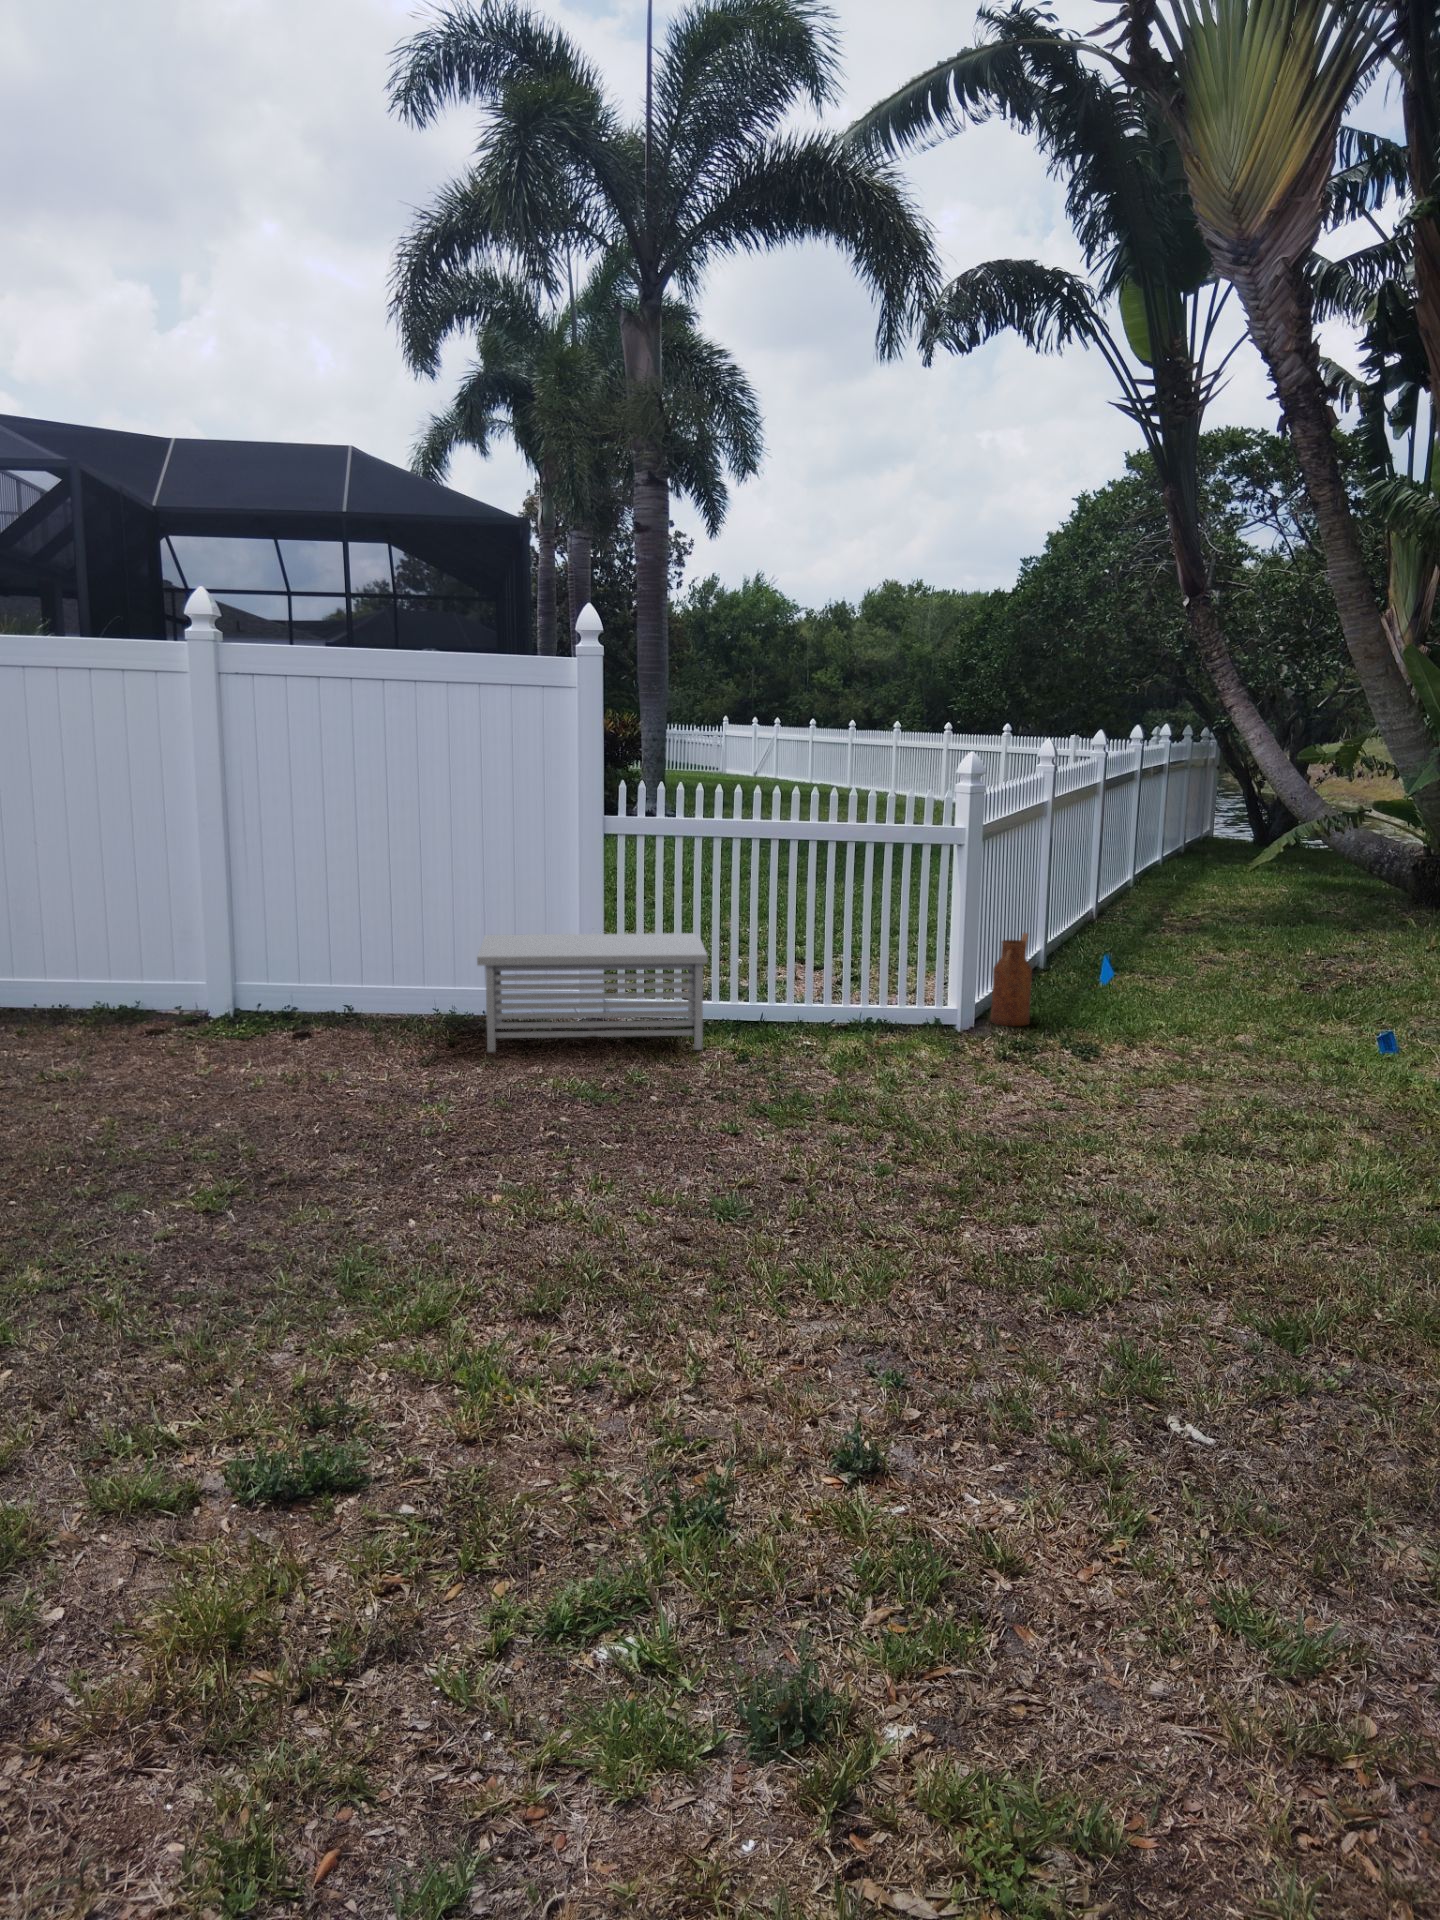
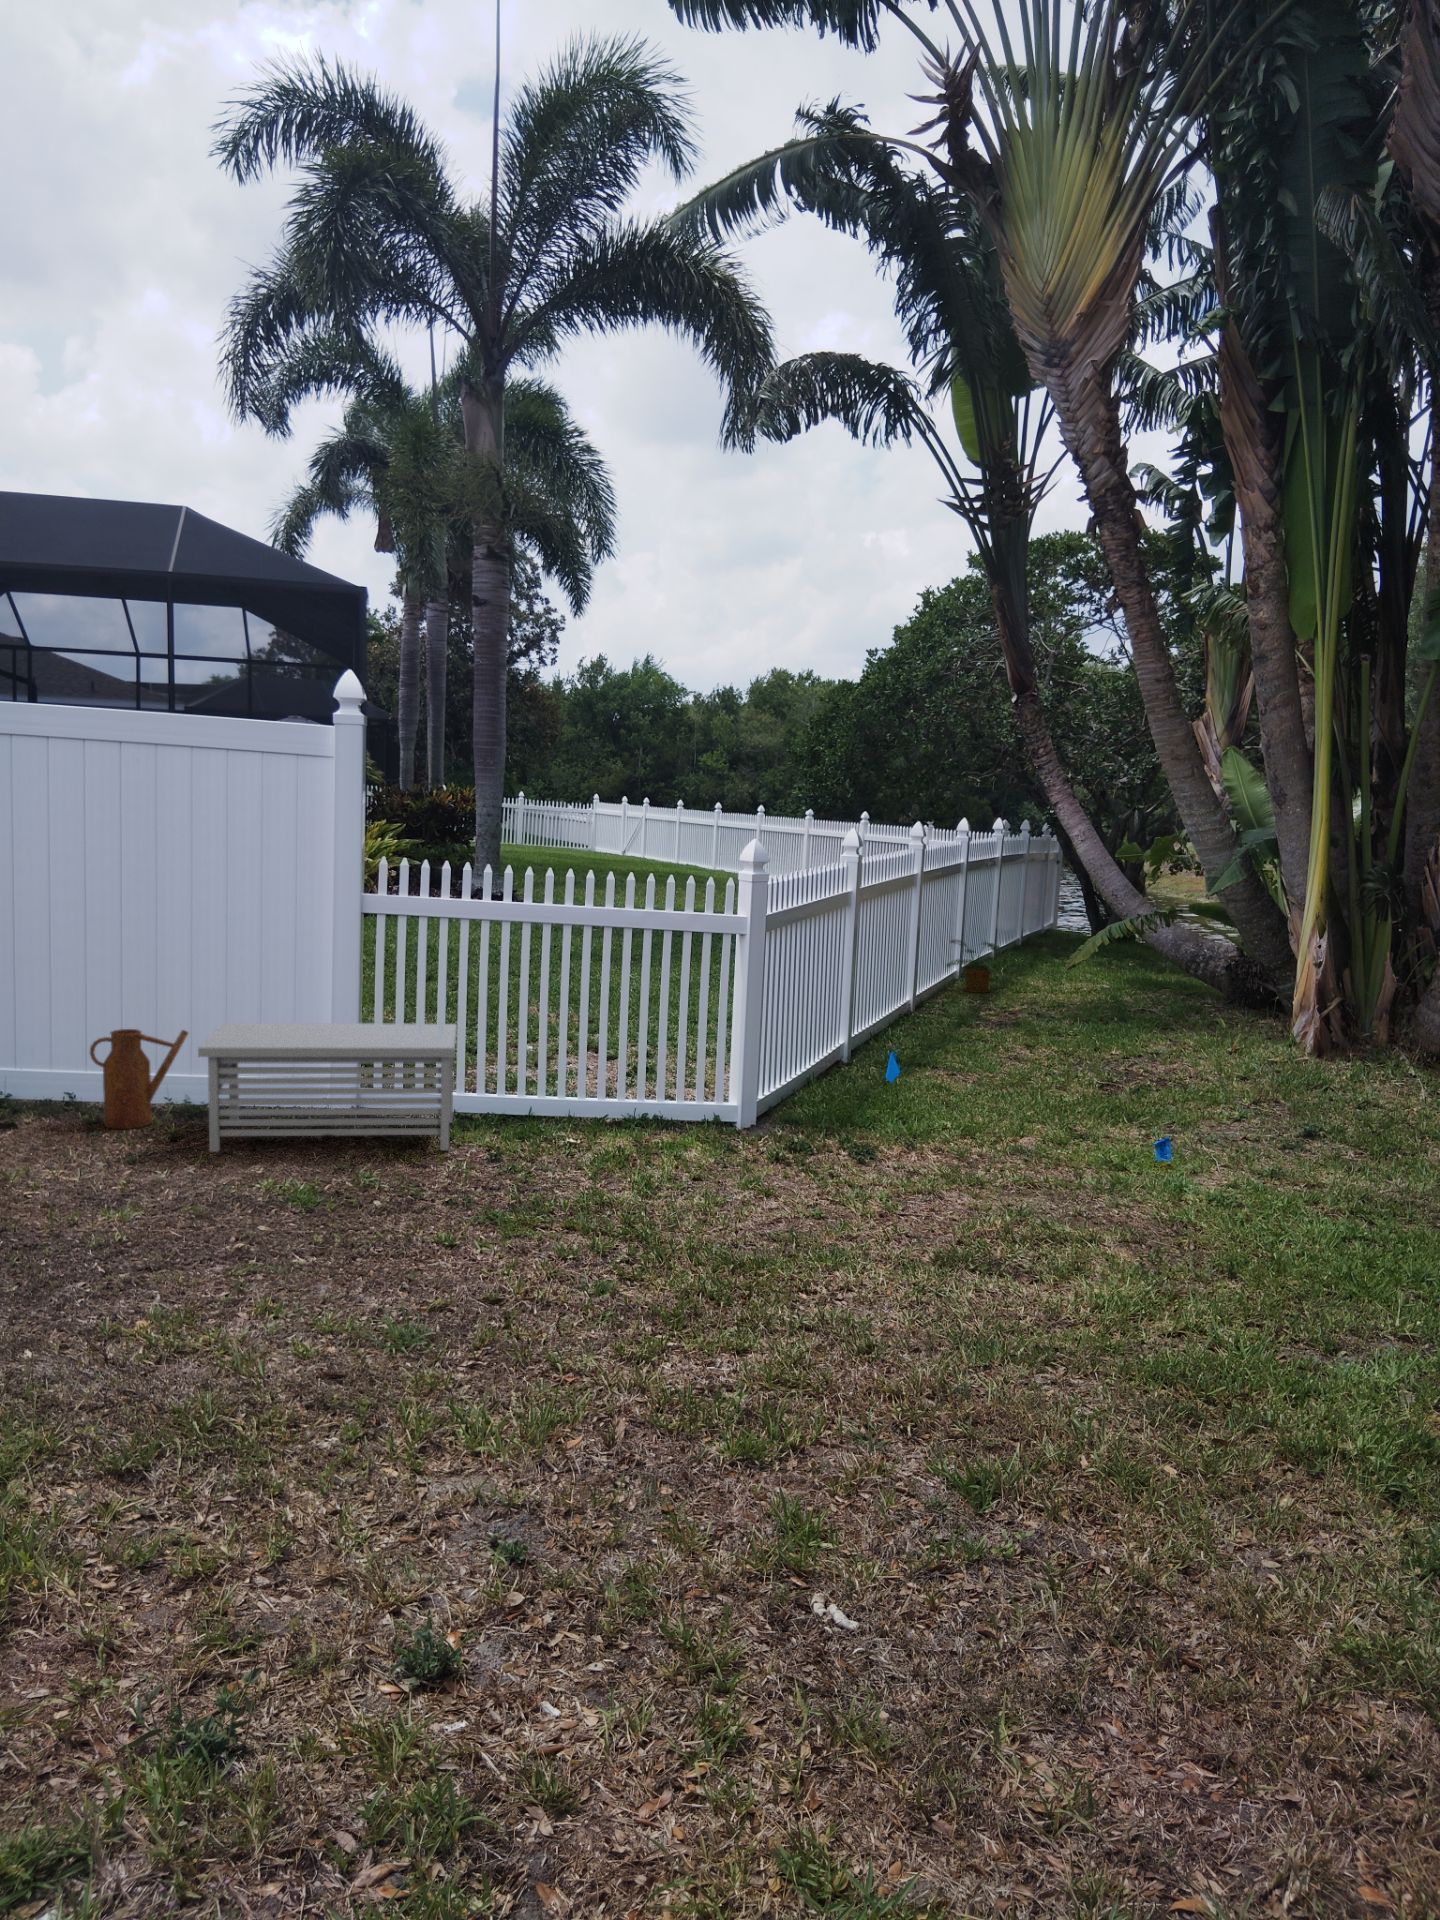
potted plant: none [1118,849,1177,901] -> present [947,940,1002,993]
watering can: present [991,933,1032,1027] -> present [90,1029,188,1129]

